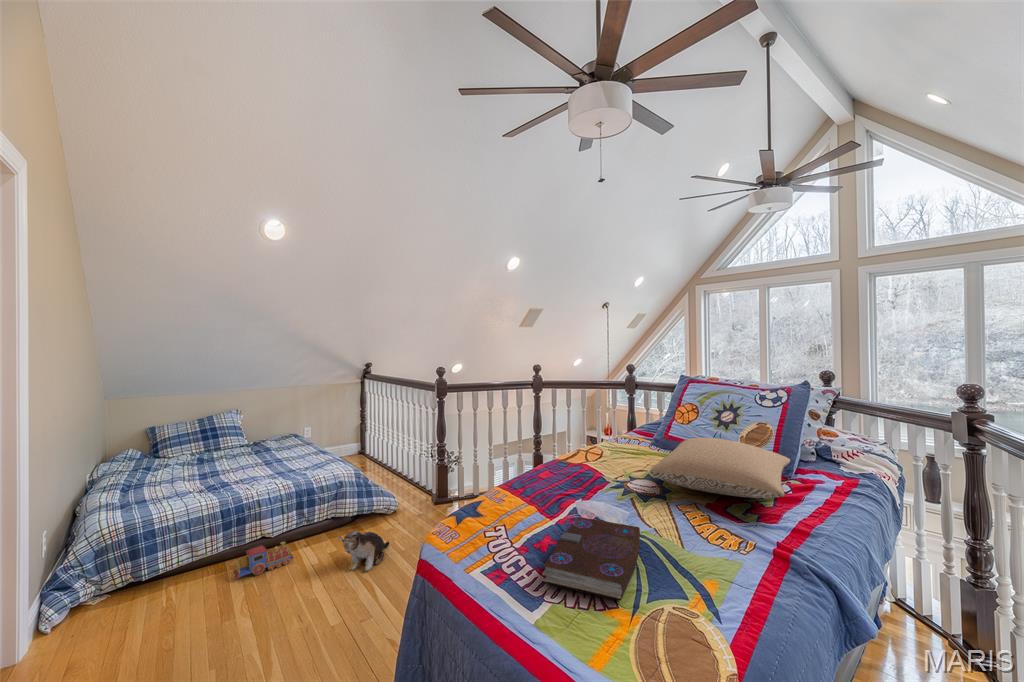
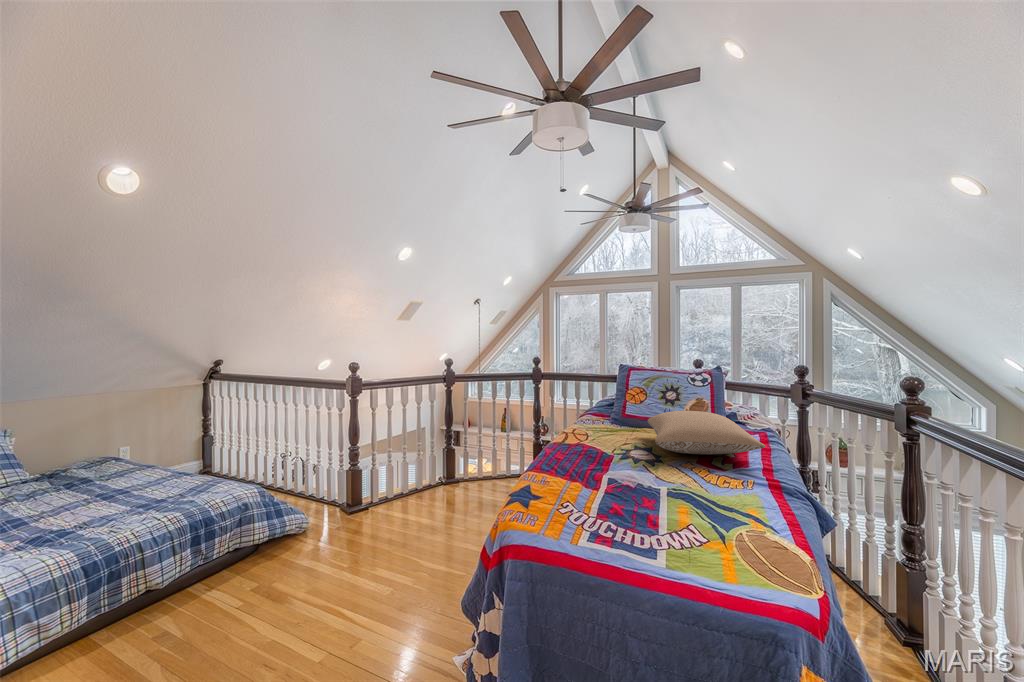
book: present [542,517,640,601] -> none [627,486,727,542]
plush toy: present [338,530,389,571] -> none [281,554,328,603]
toy train: present [233,542,293,579] -> none [120,588,204,649]

